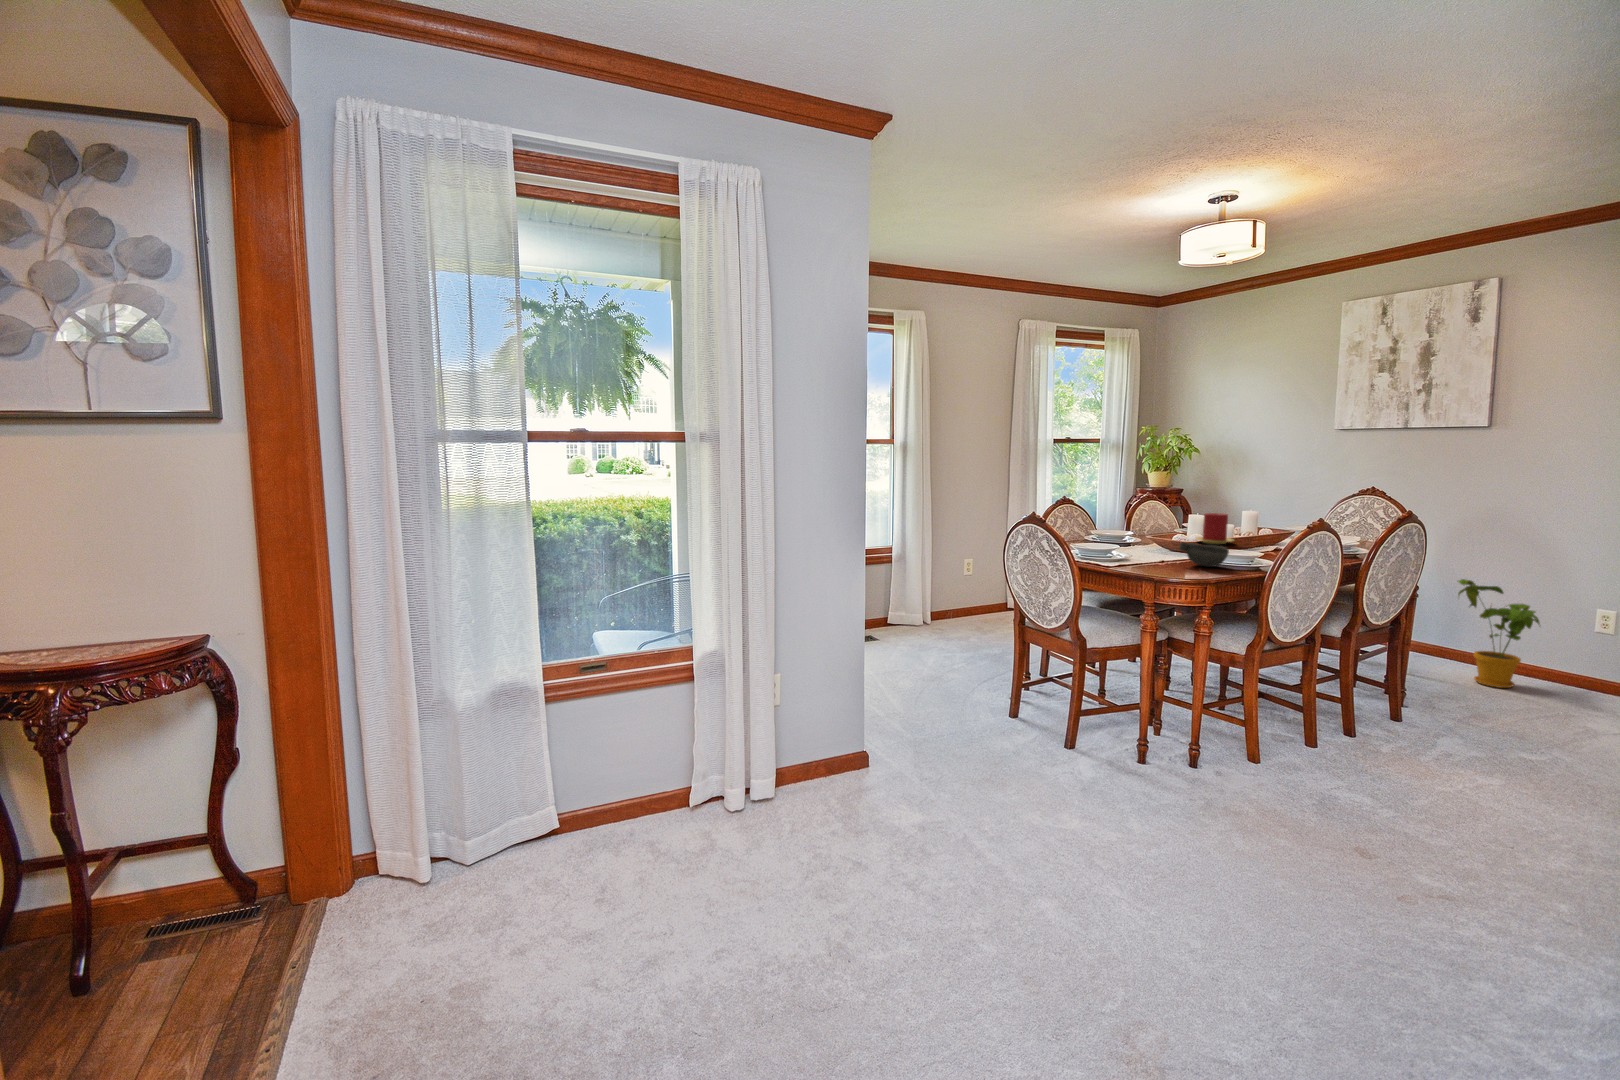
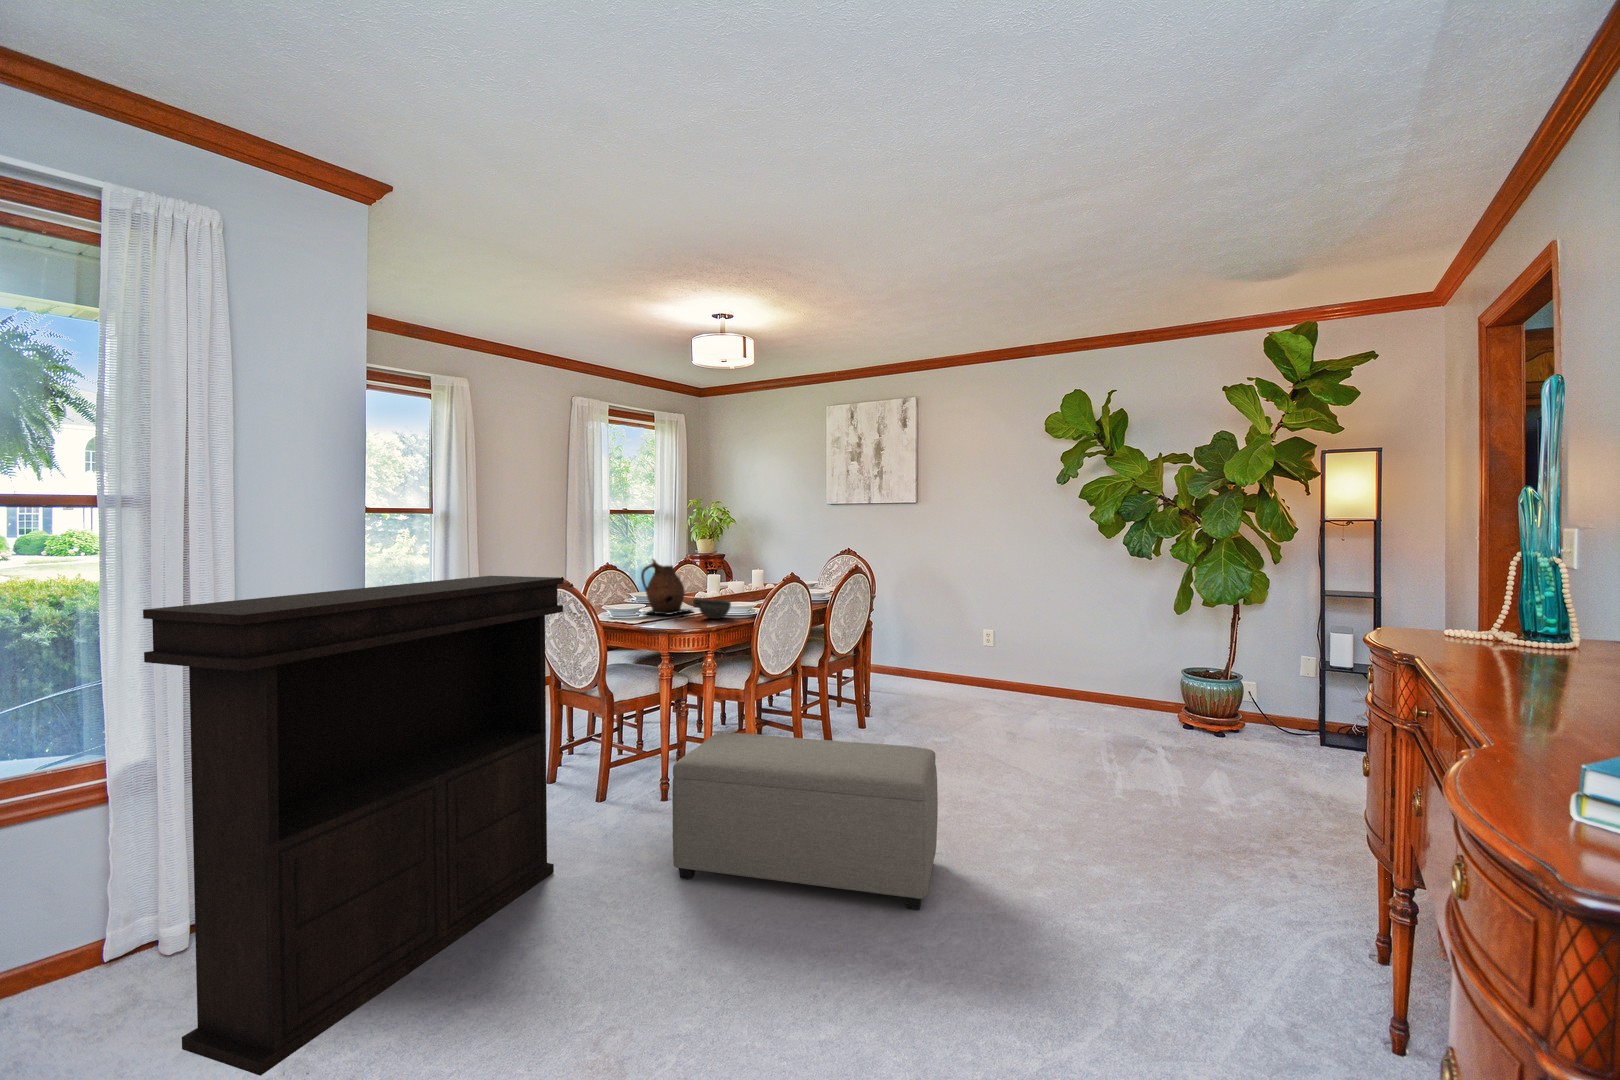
ceramic pitcher: none [1114,495,1175,558] -> present [641,559,692,615]
console table: none [729,510,1058,945] -> present [143,576,563,1076]
candle: present [1196,513,1234,544] -> none [717,573,747,600]
house plant: present [1458,579,1540,688] -> none [904,617,952,697]
ottoman: none [1173,704,1597,1001] -> present [672,733,938,910]

